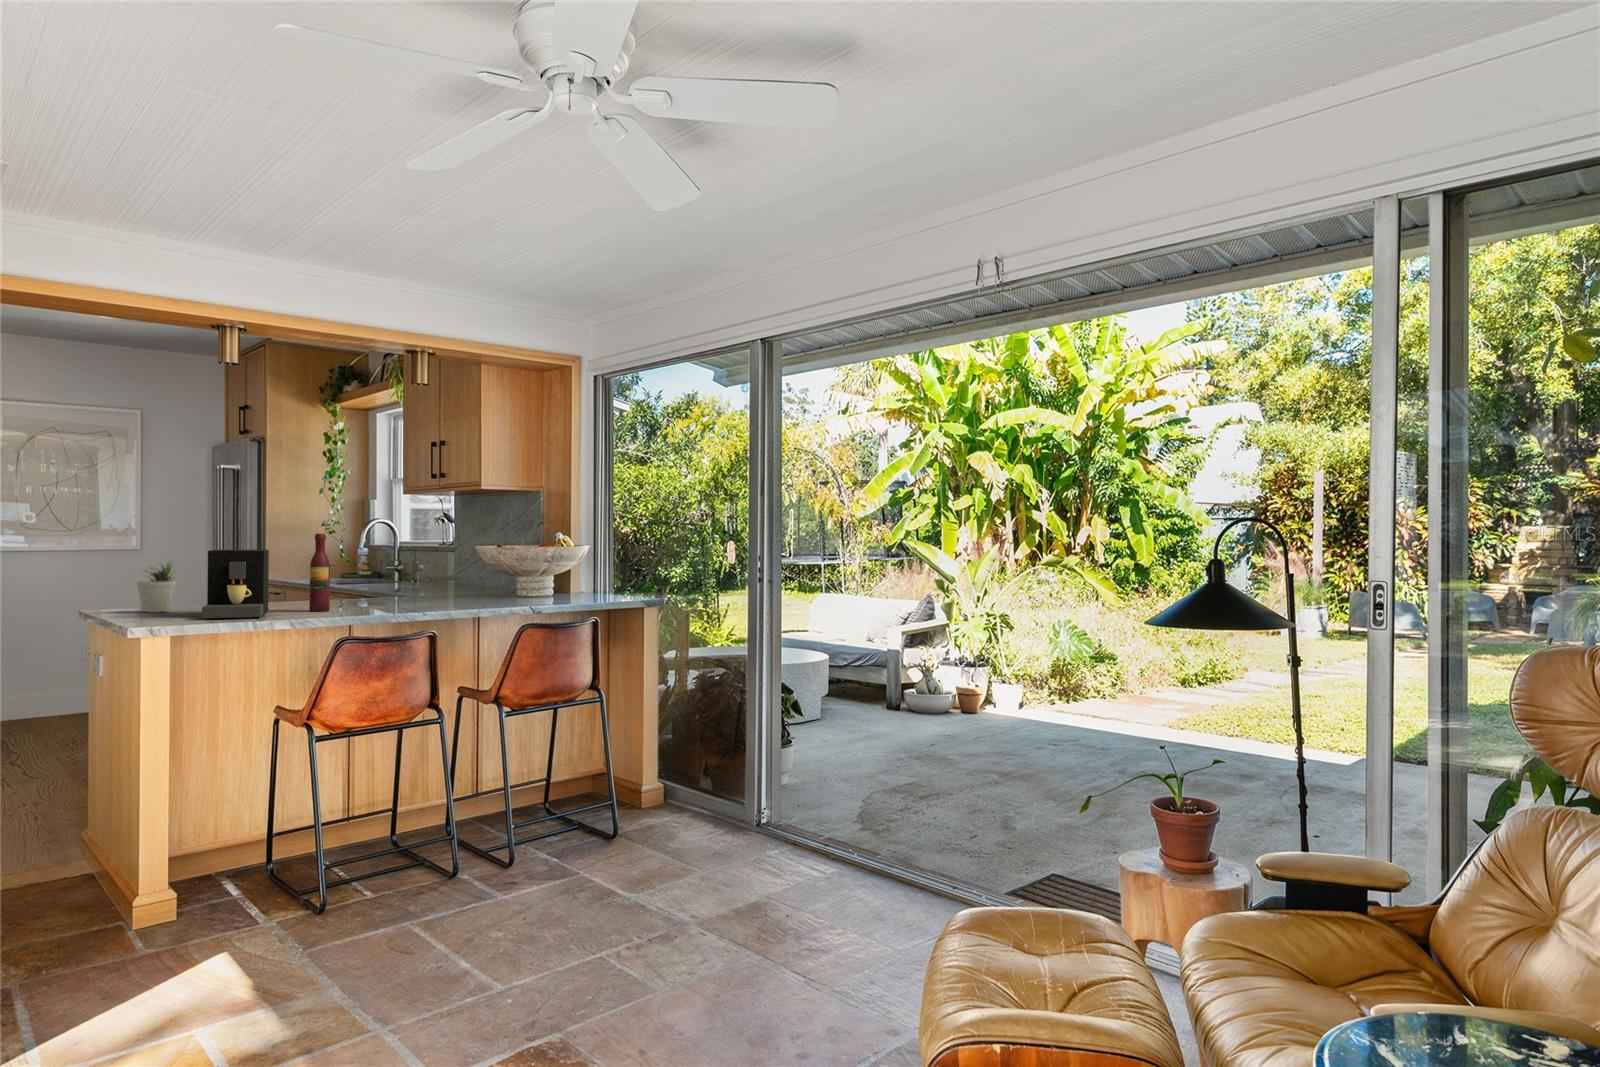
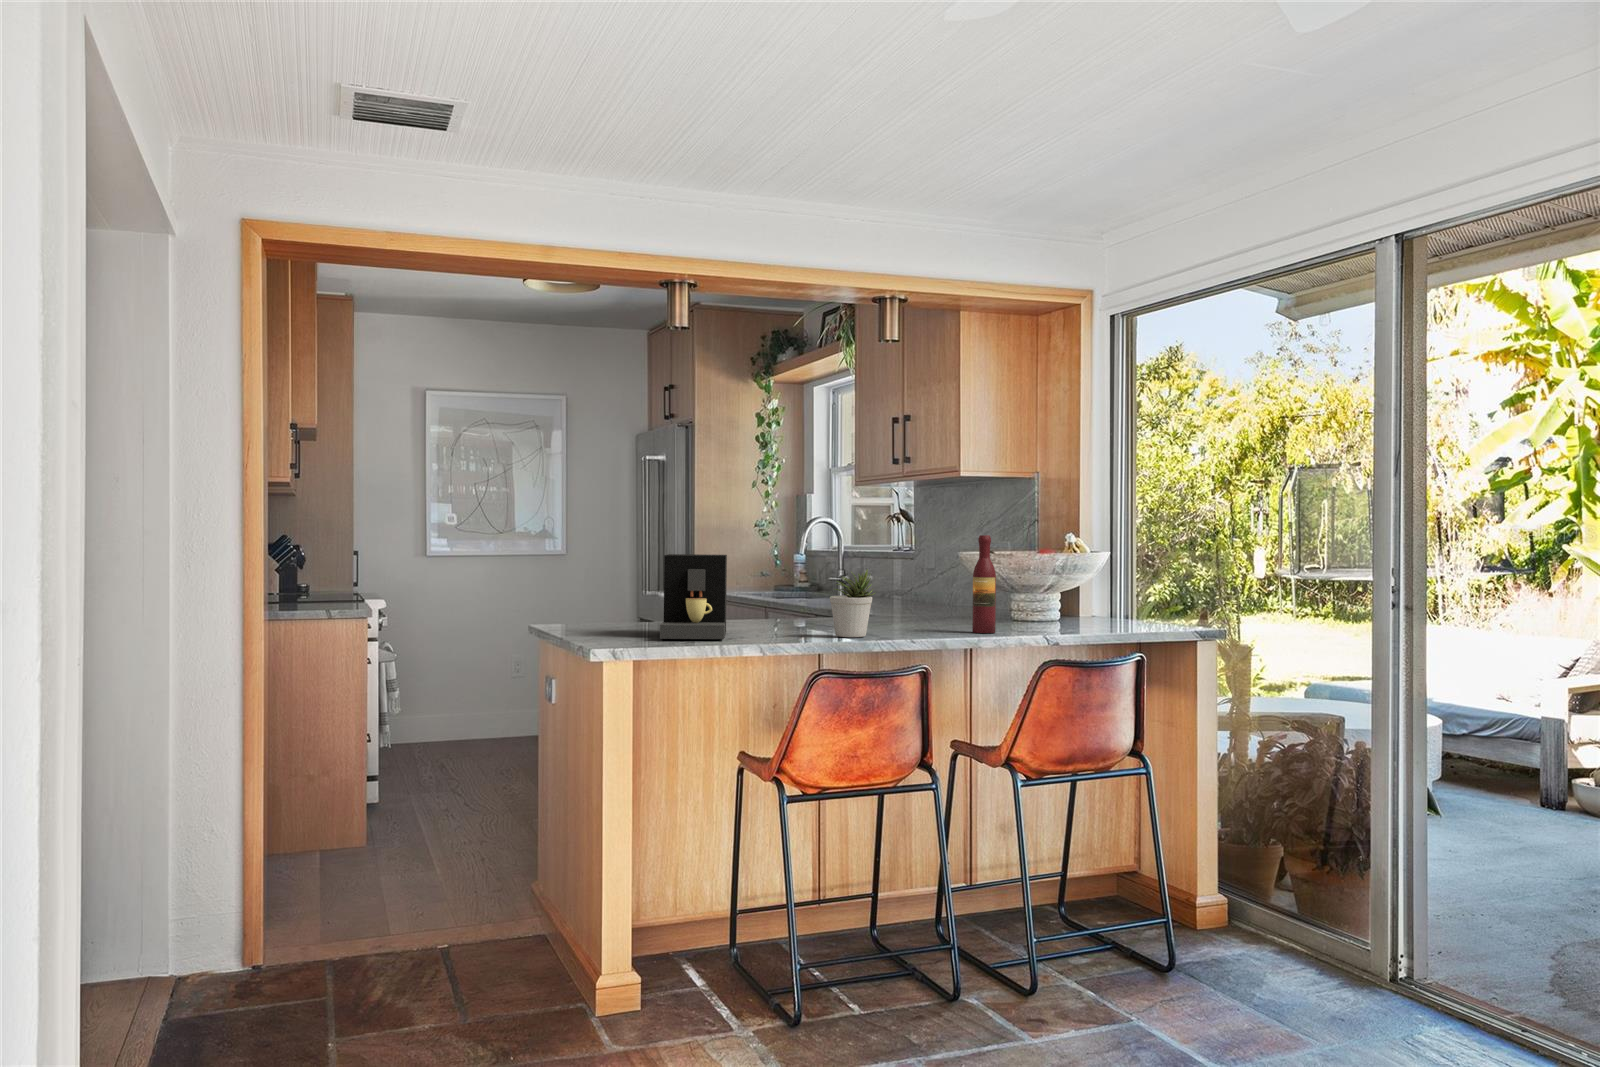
wine bottle: present [309,534,330,611] -> present [972,535,996,633]
potted plant: present [137,563,175,612] -> present [830,569,875,637]

